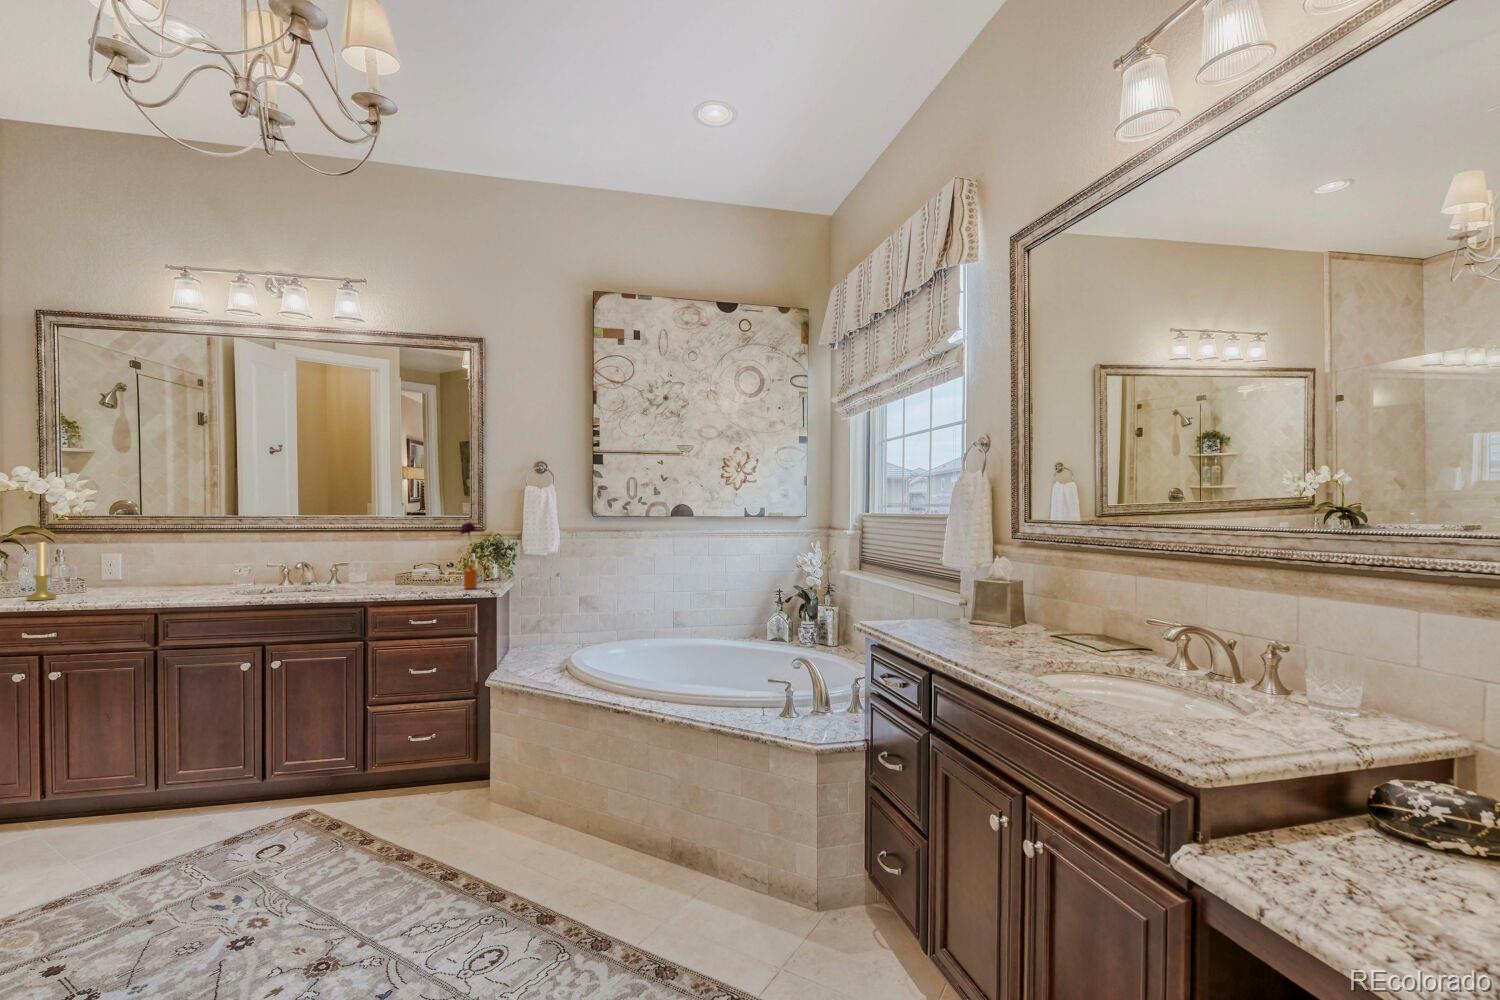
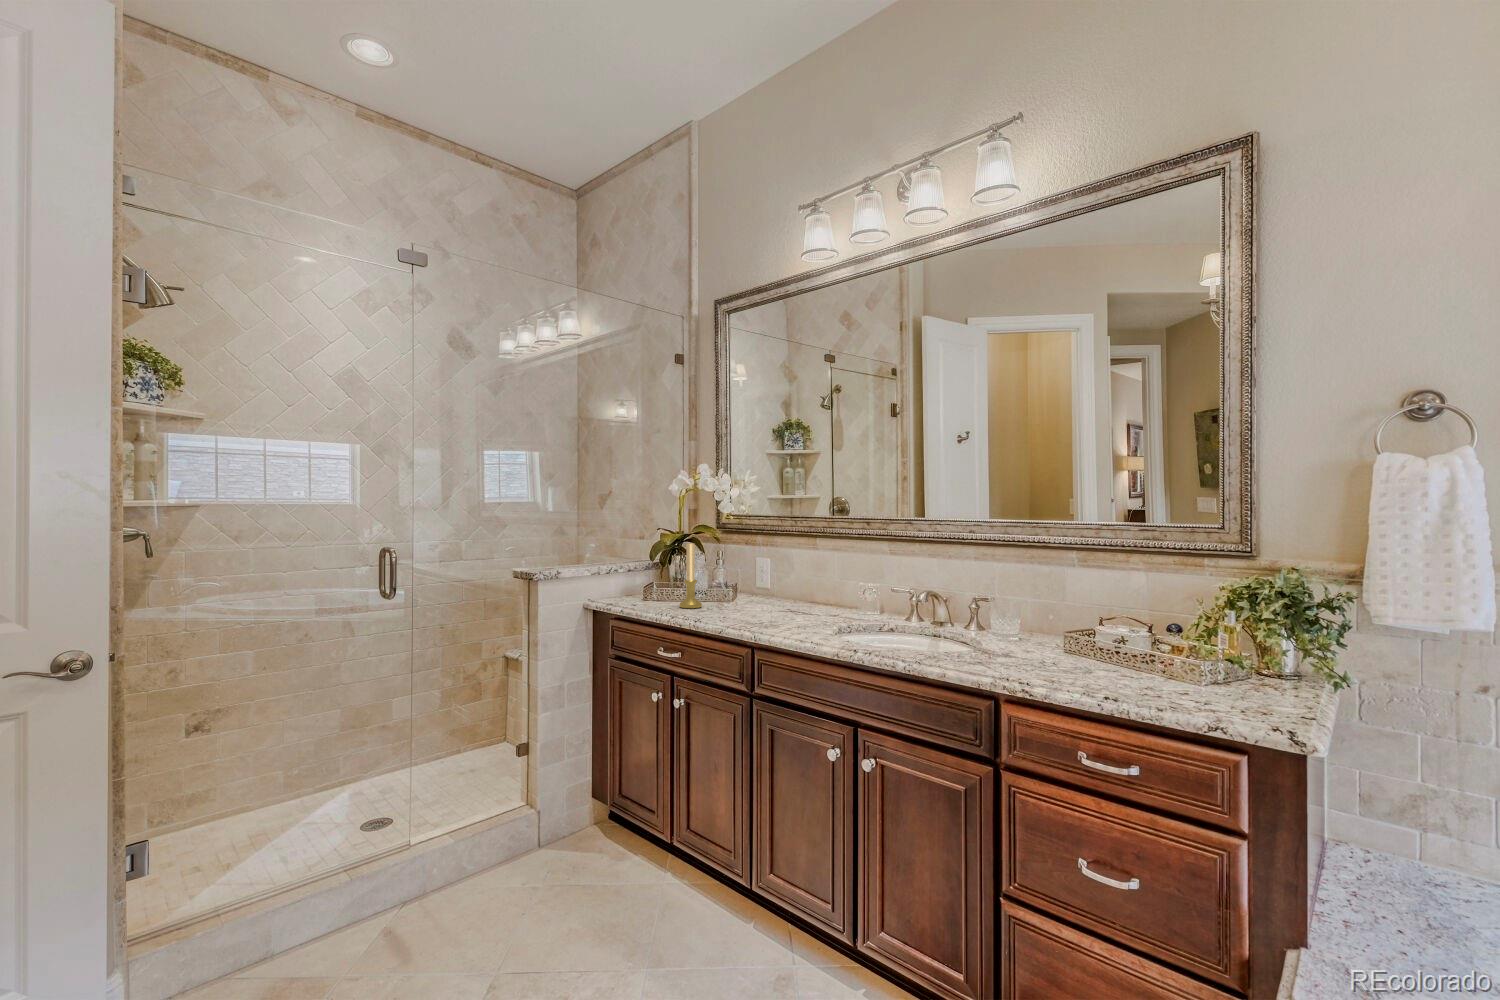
flower: present [459,522,477,589] -> none [1189,542,1255,706]

